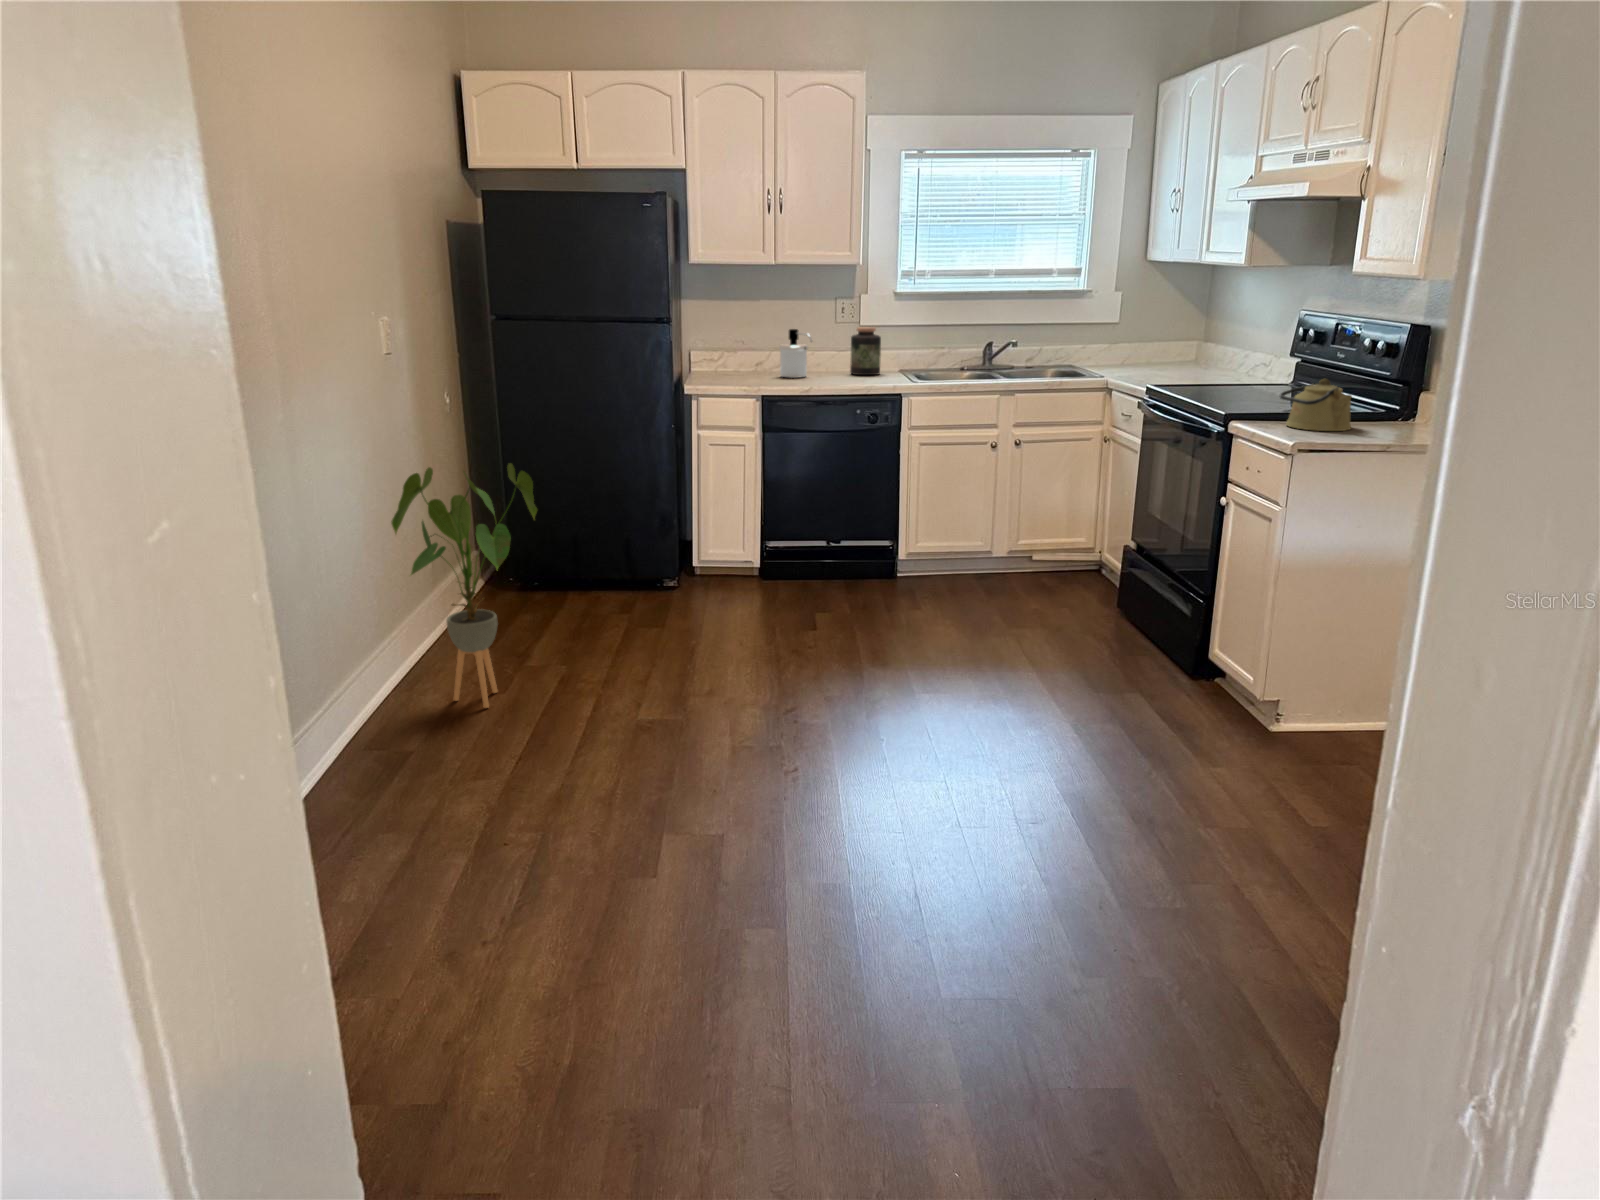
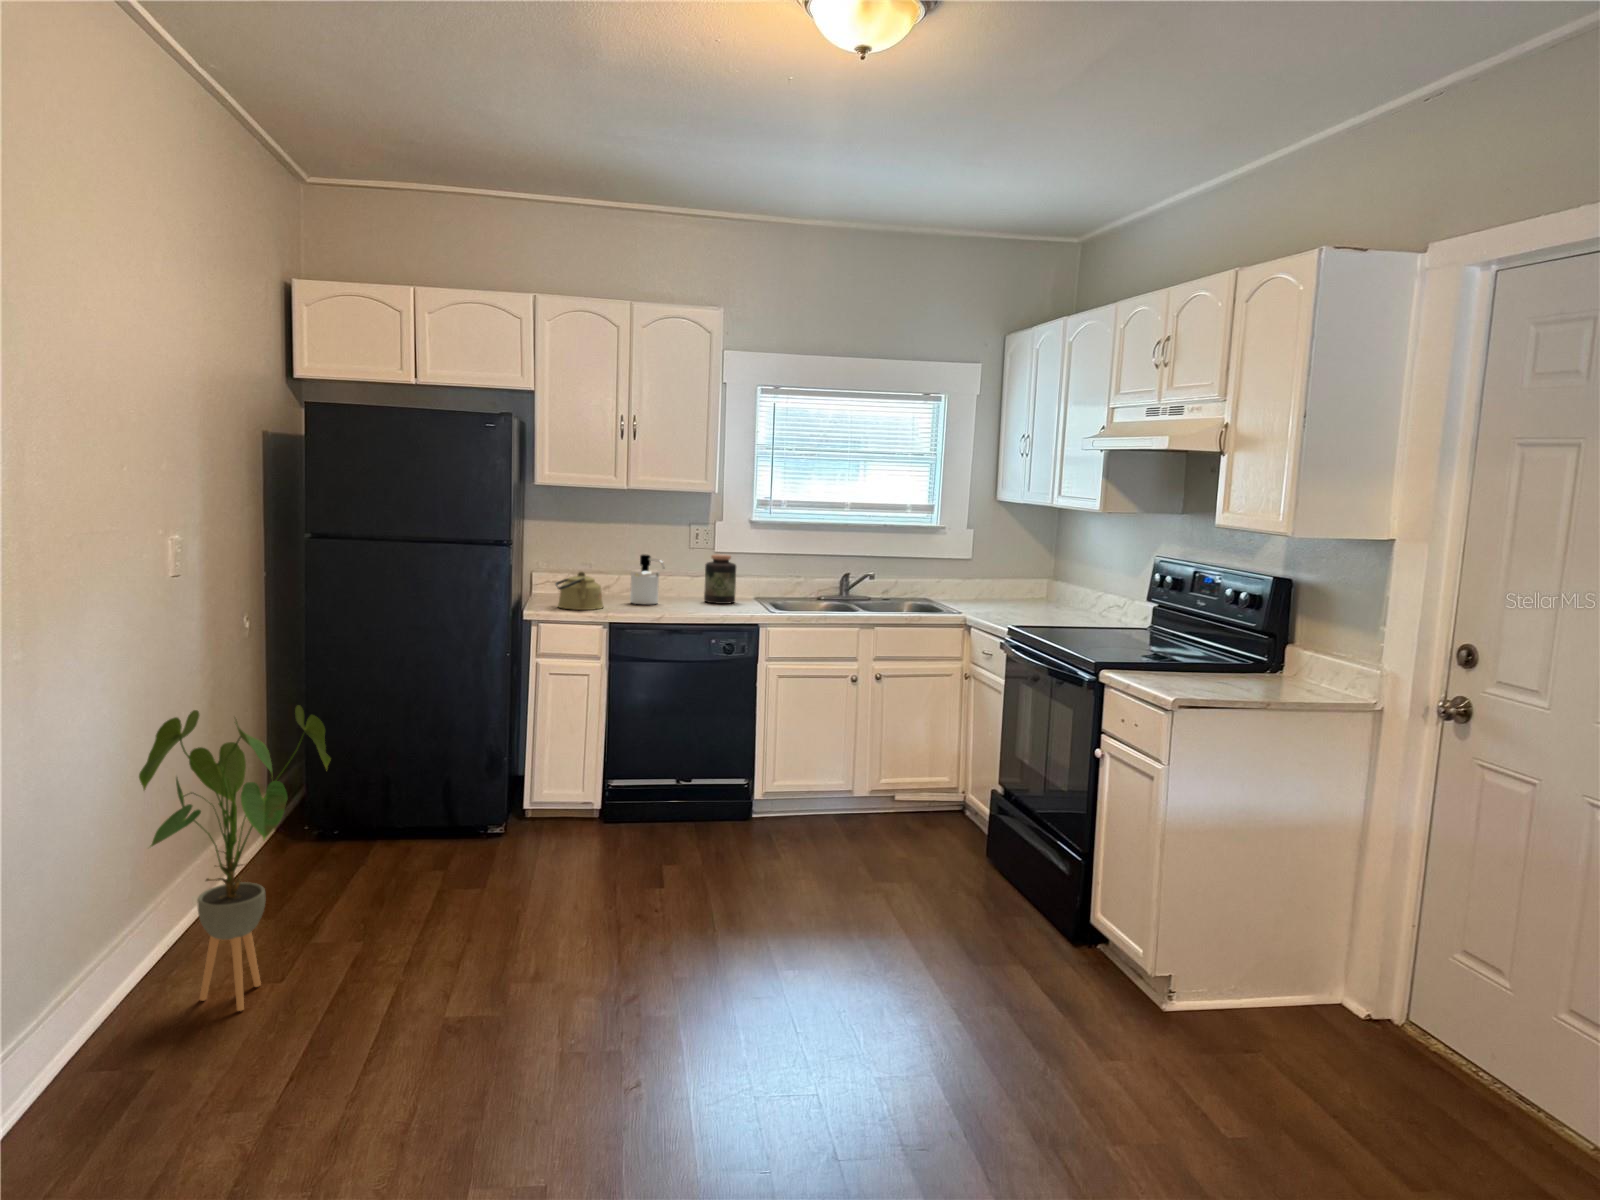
kettle: present [1280,379,1352,431] -> present [555,572,603,610]

